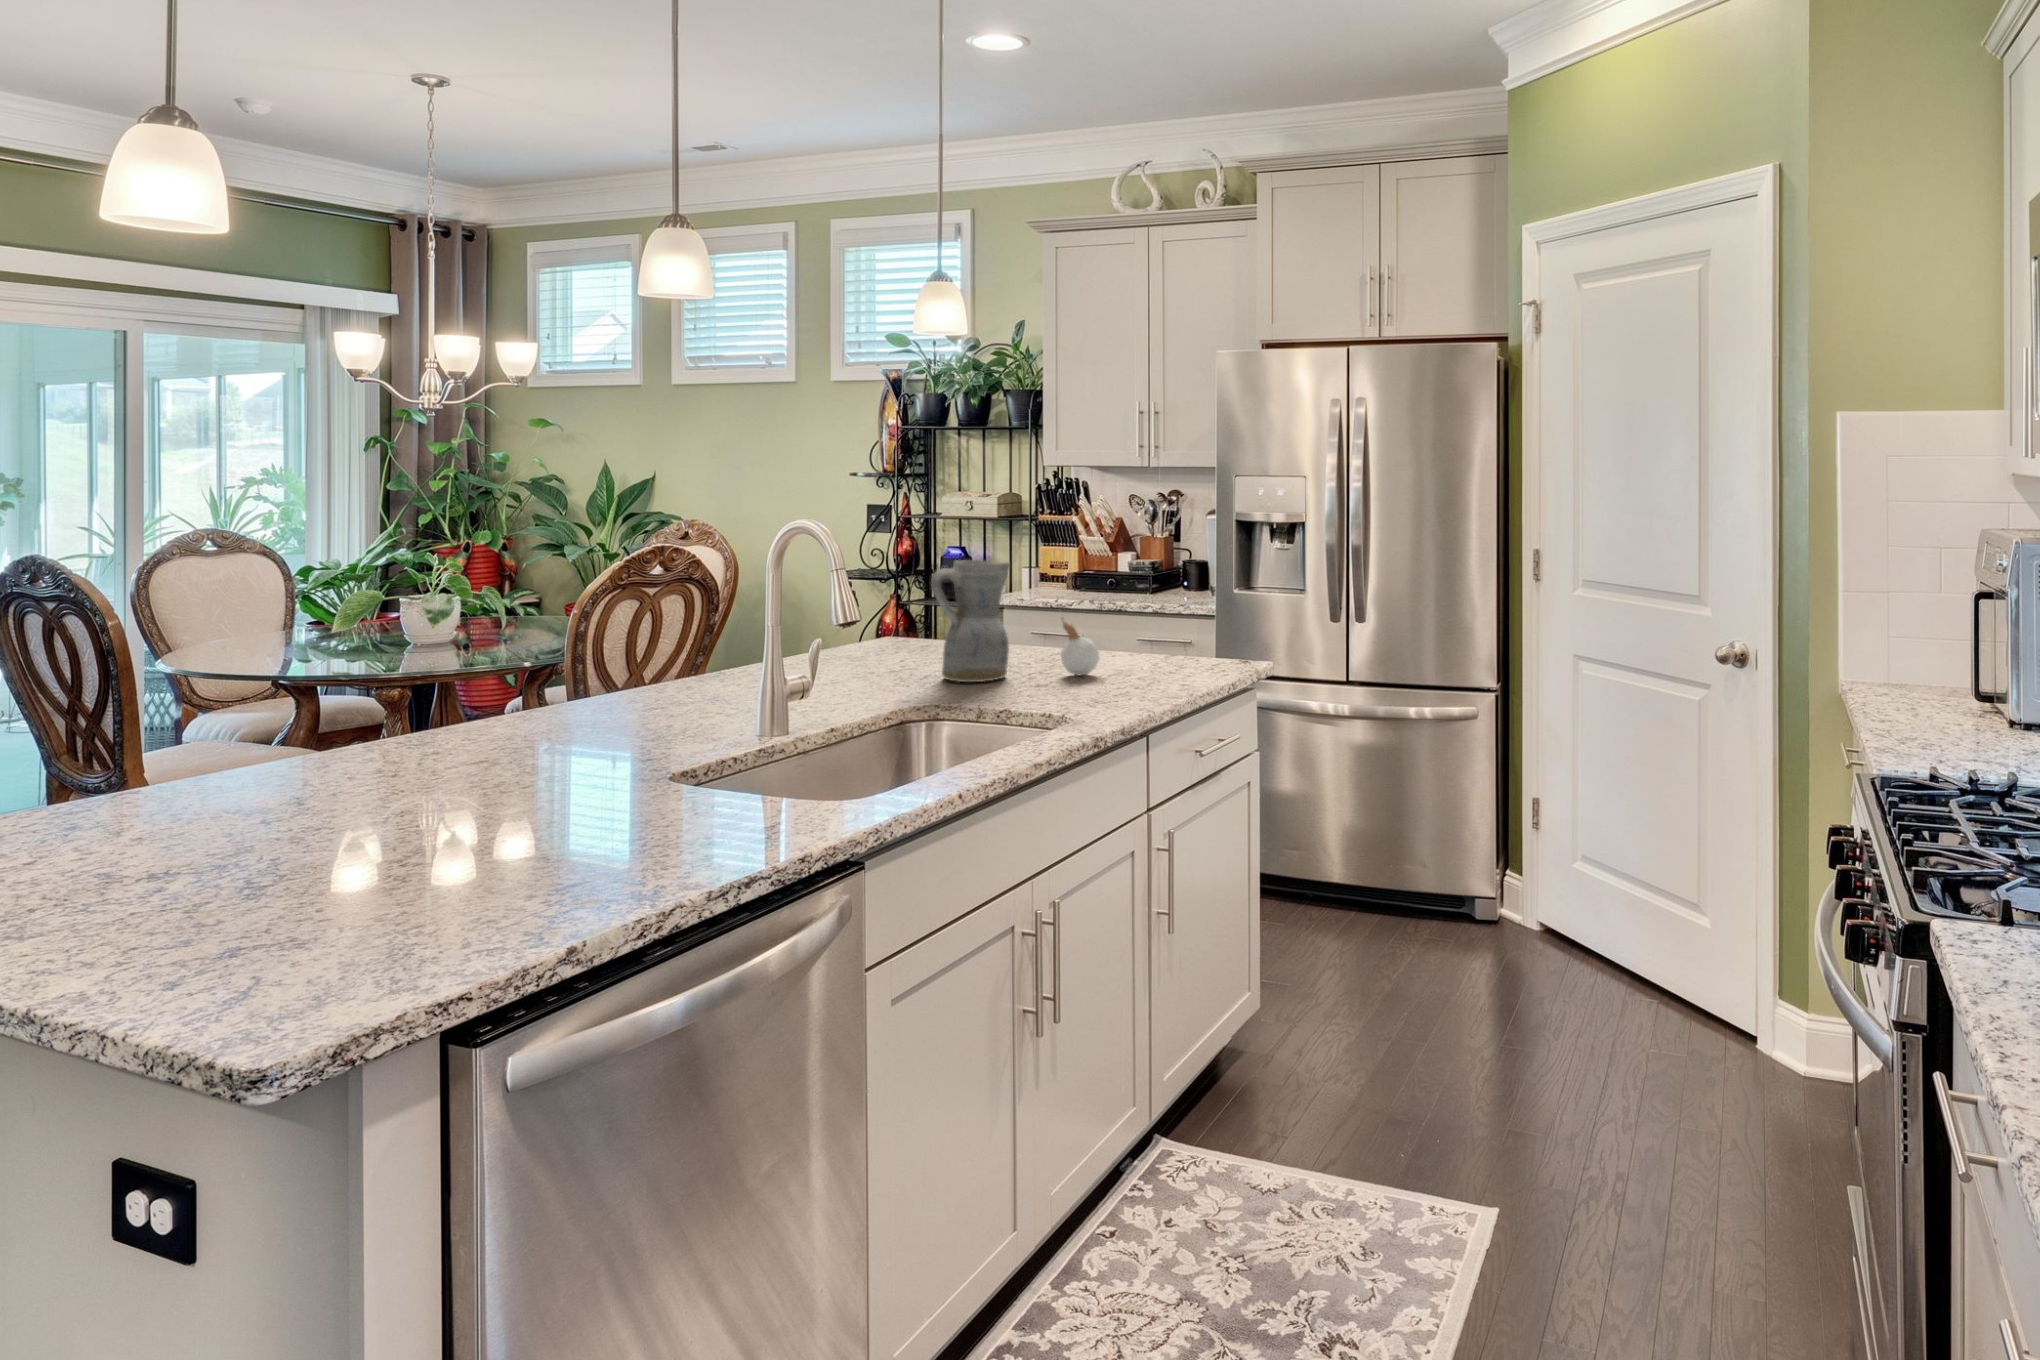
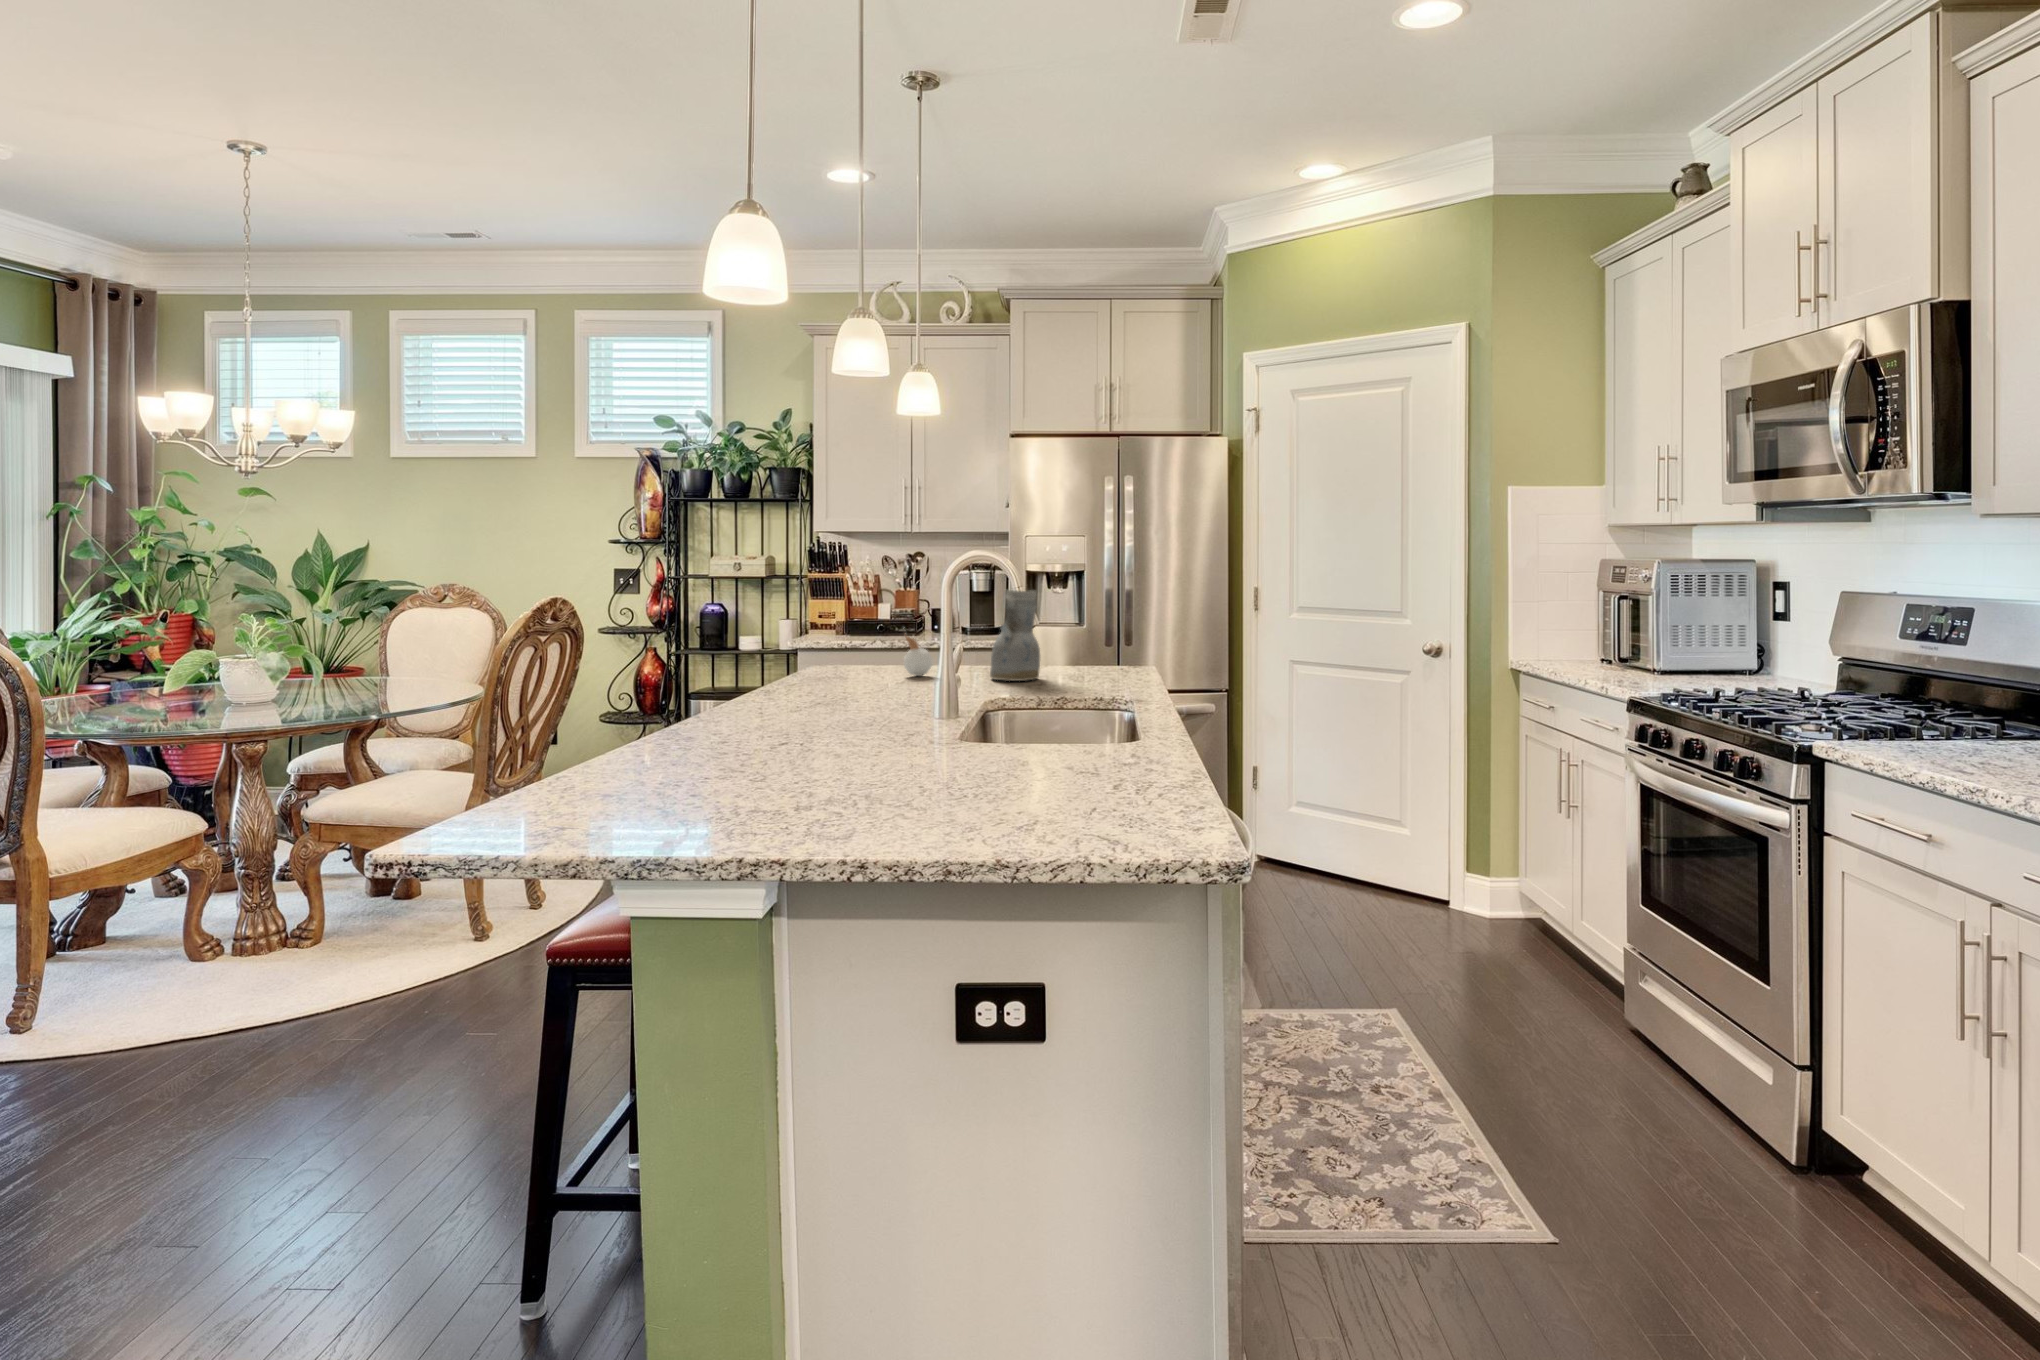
candle: present [1060,618,1099,676] -> present [904,633,932,676]

